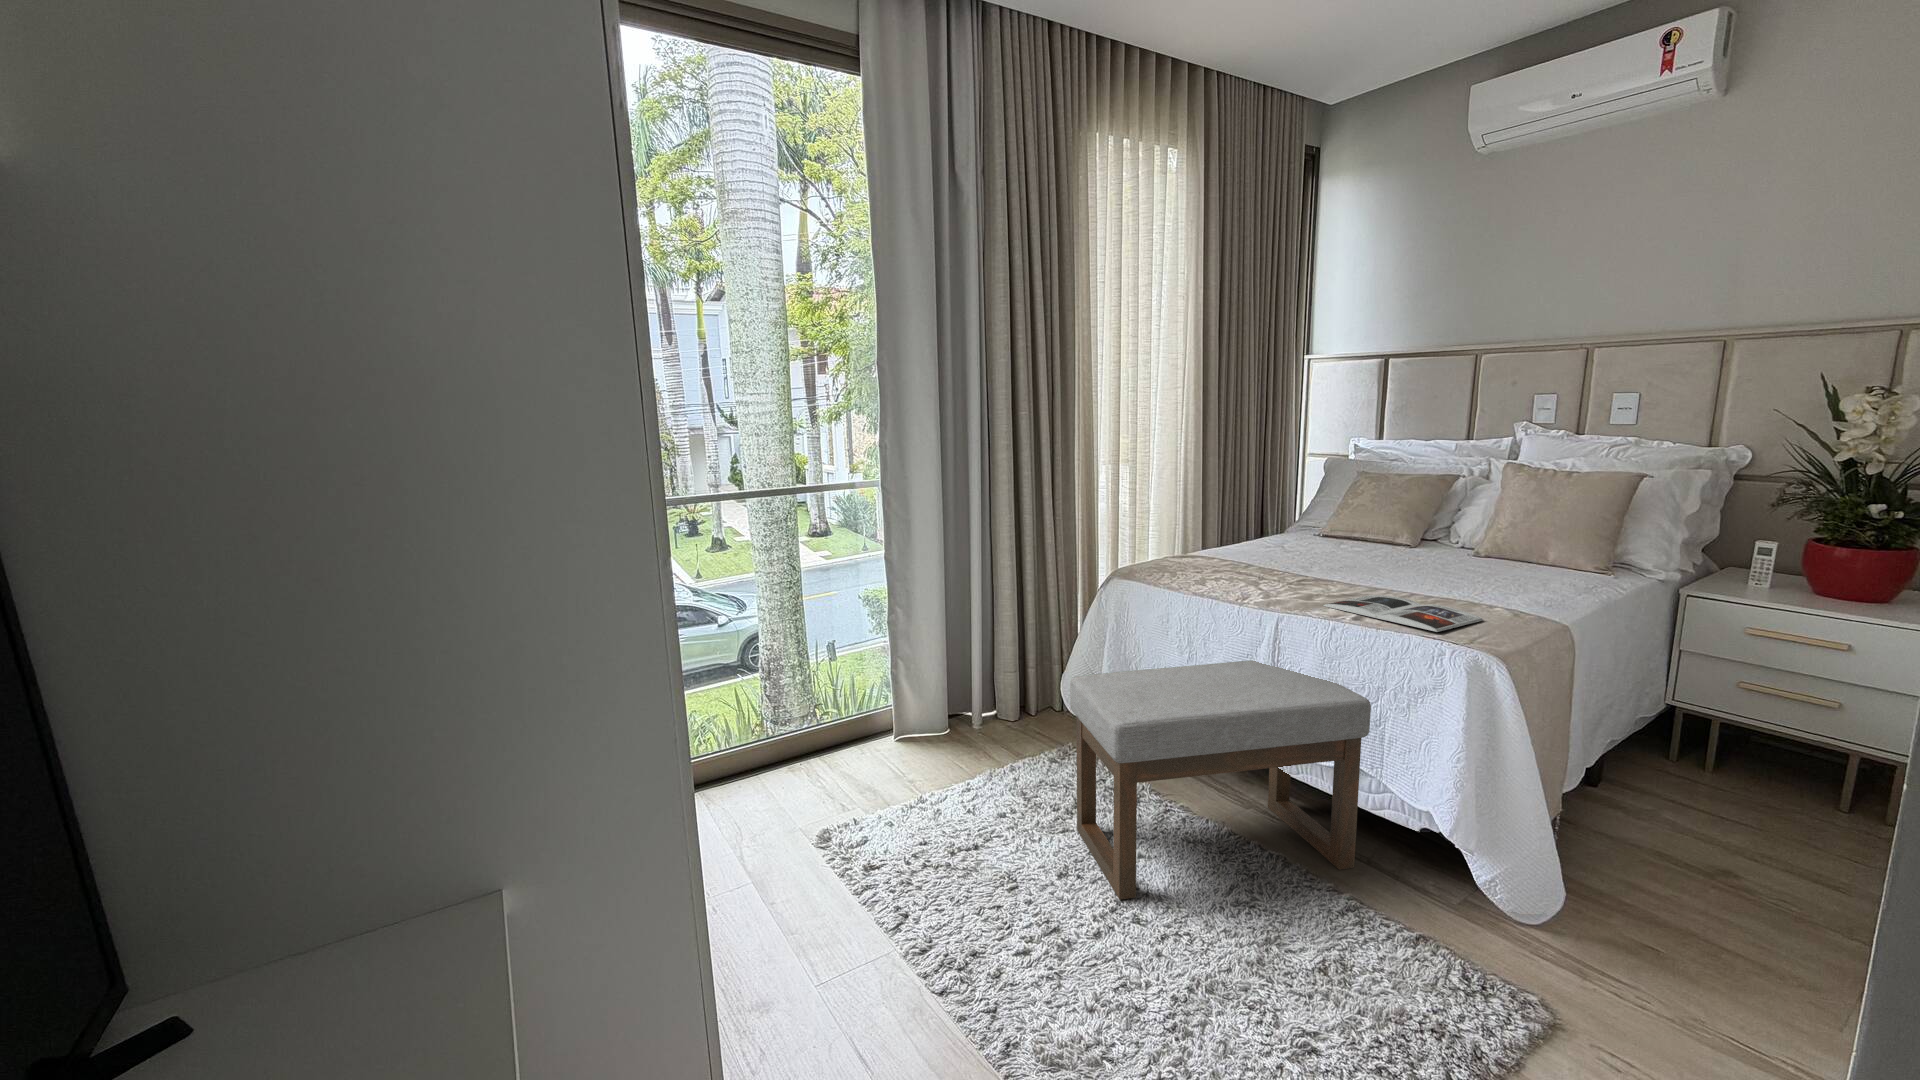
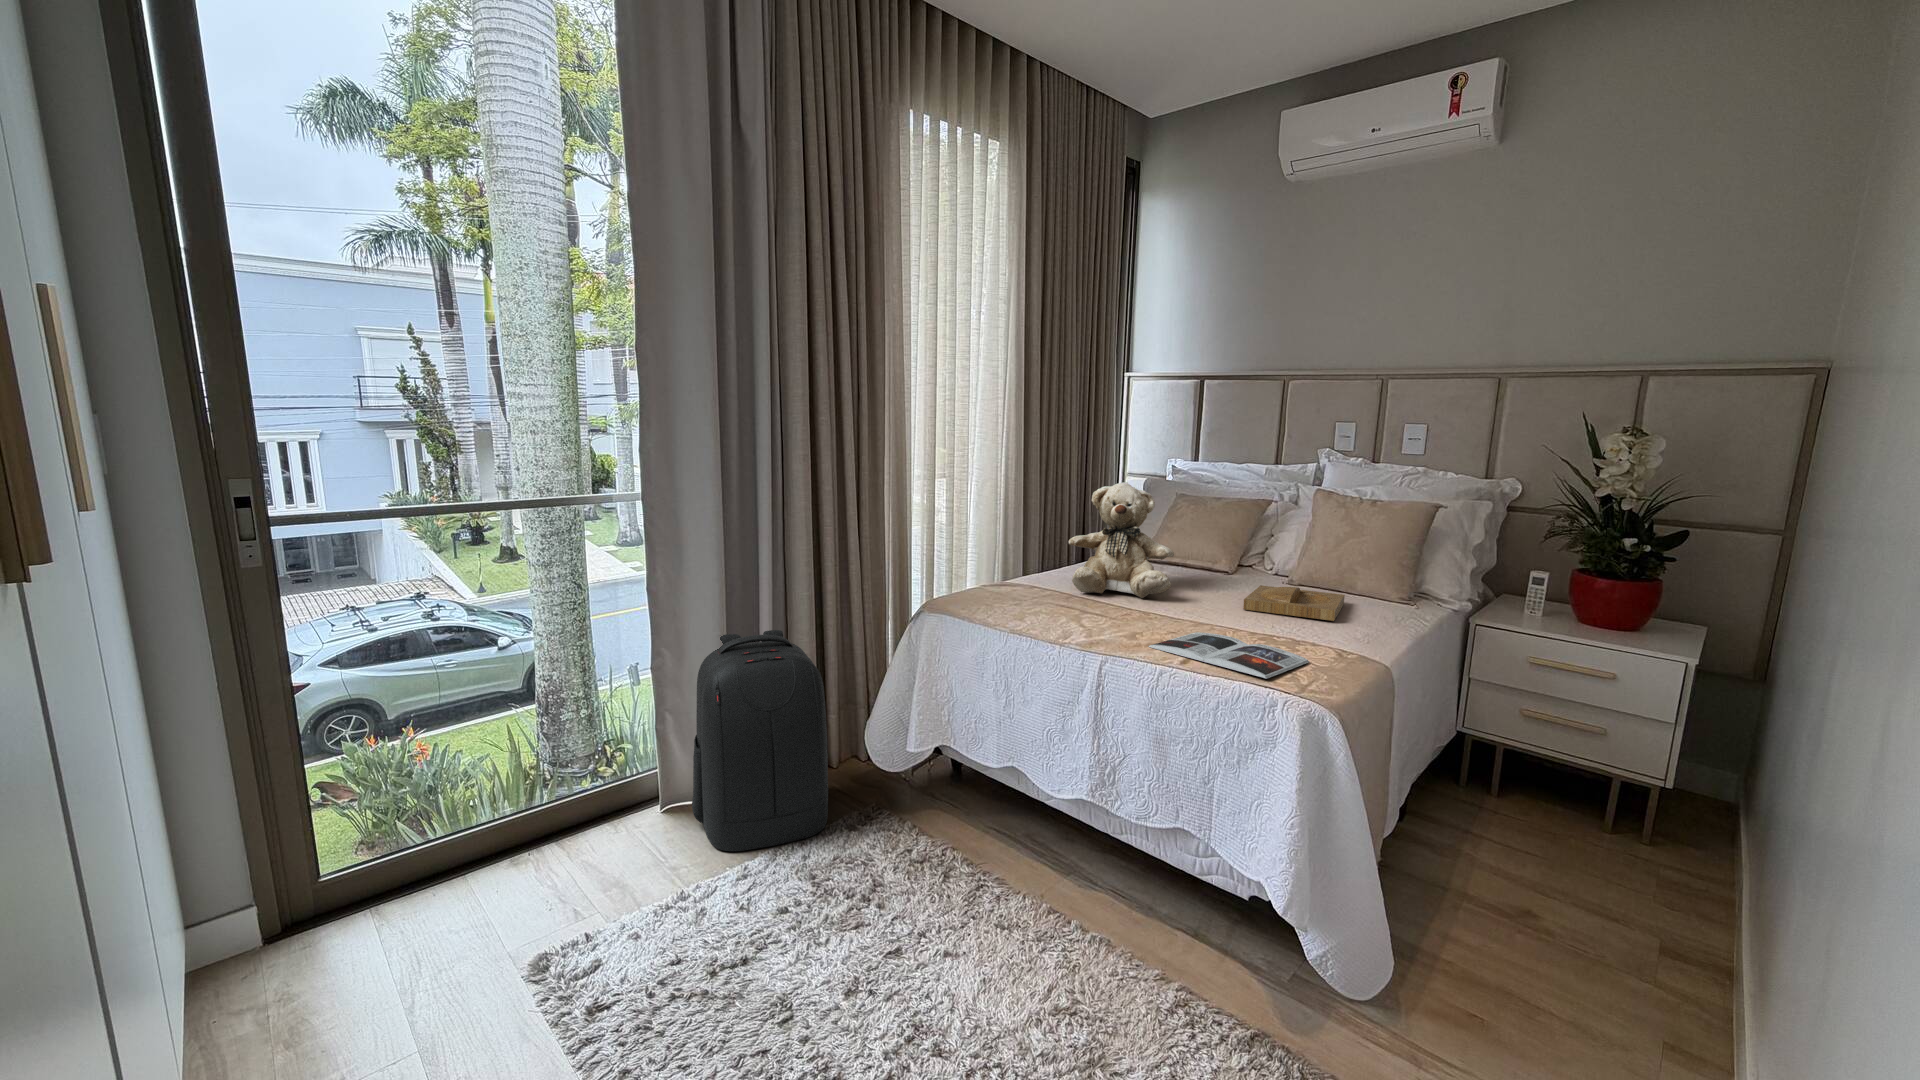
teddy bear: none [1247,460,1352,567] -> present [1068,482,1174,598]
tray: none [1422,555,1532,587] -> present [1243,585,1345,621]
backpack: none [923,593,1032,771] -> present [692,630,829,851]
ottoman: present [1070,660,1371,900] -> none [865,705,1200,1021]

